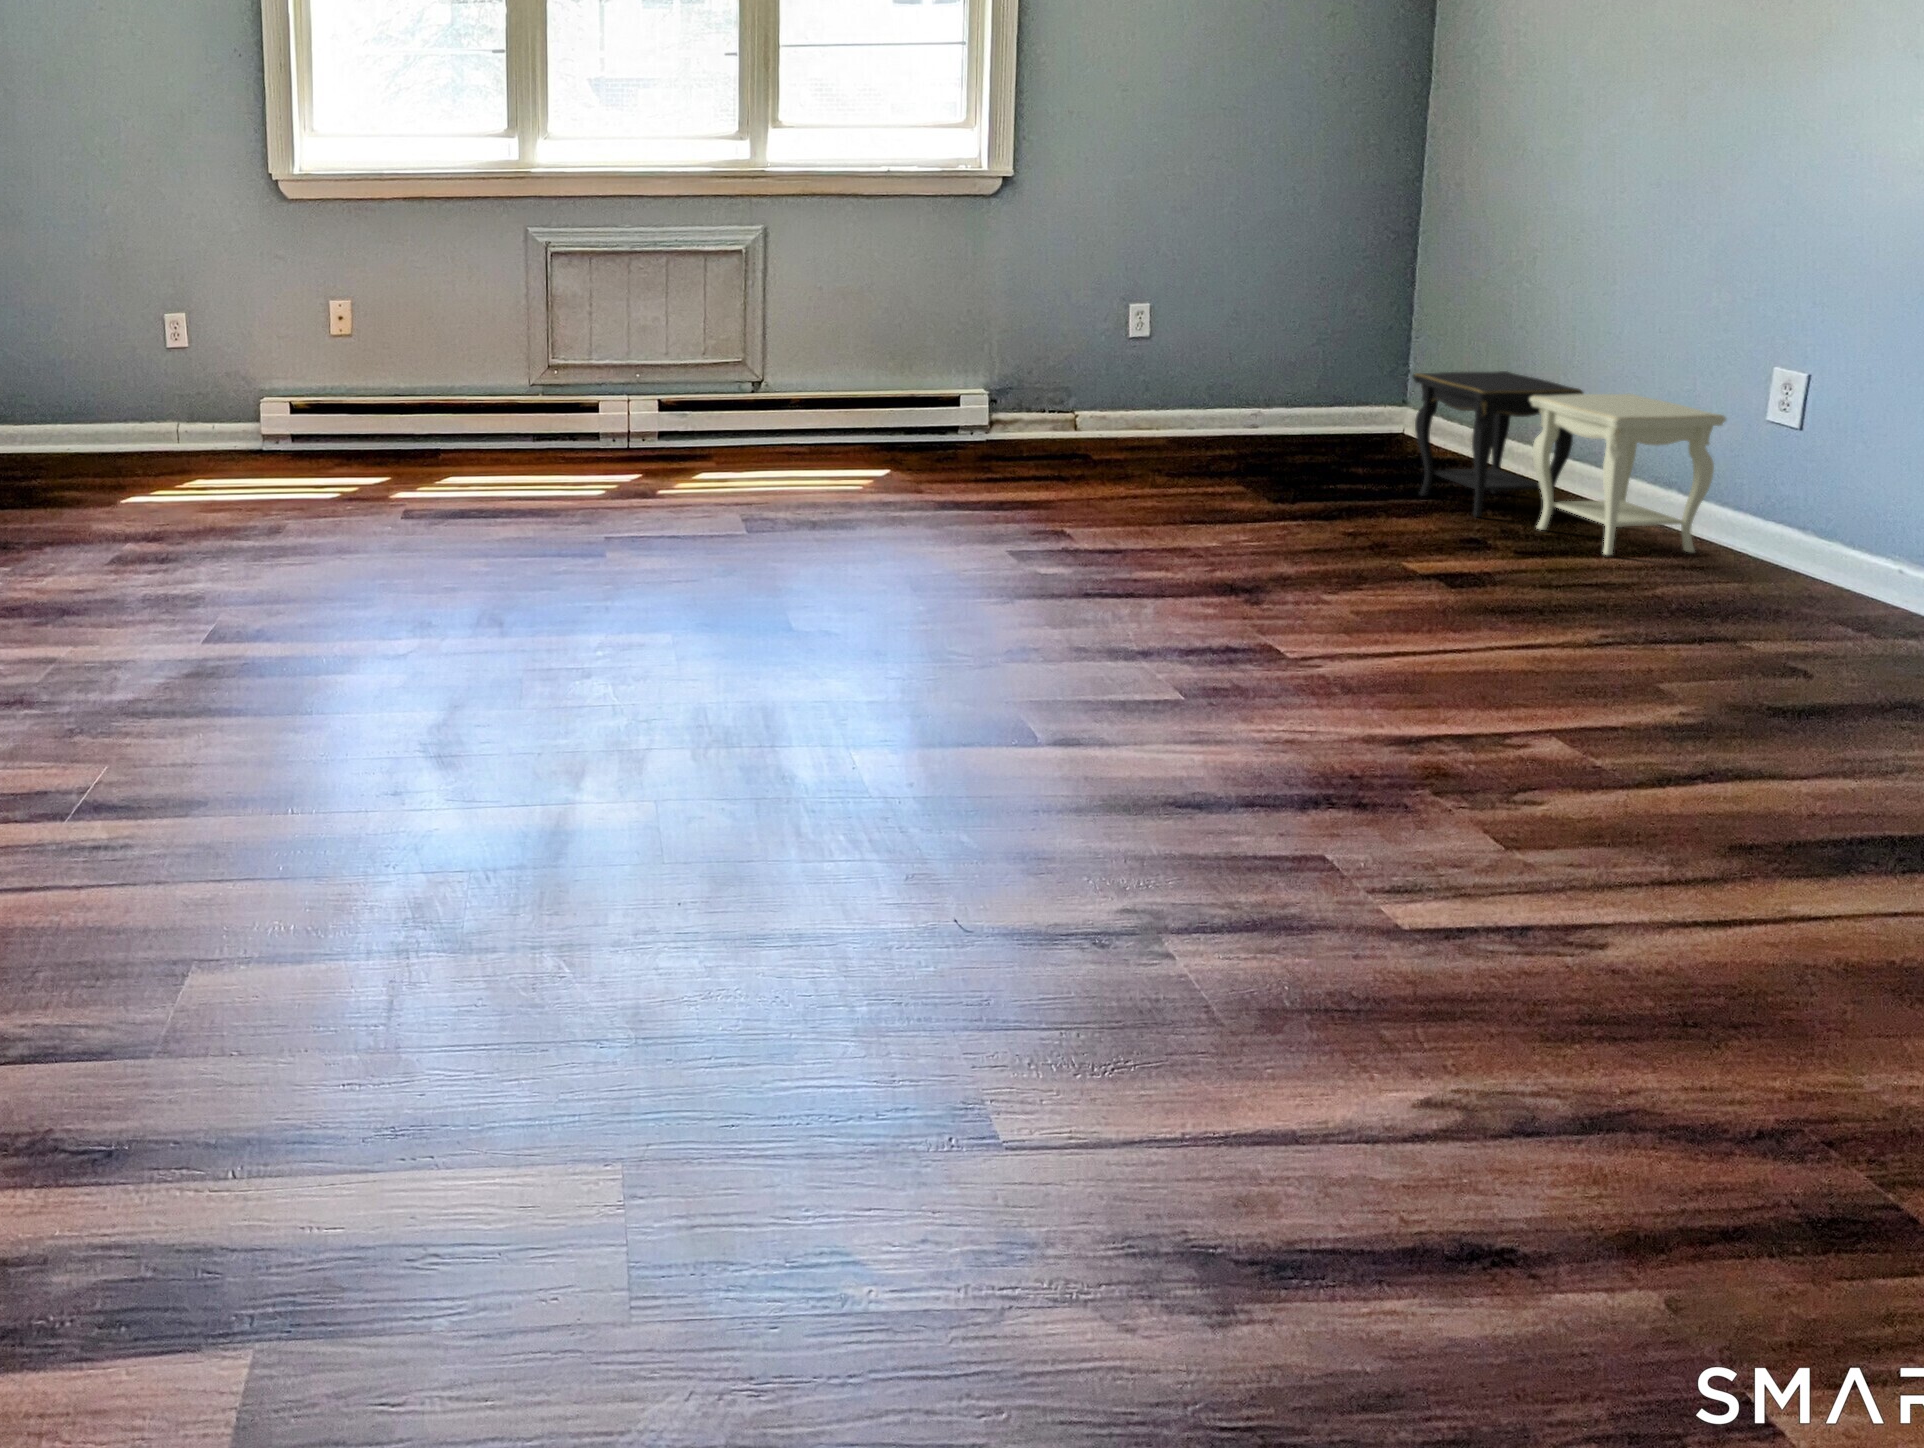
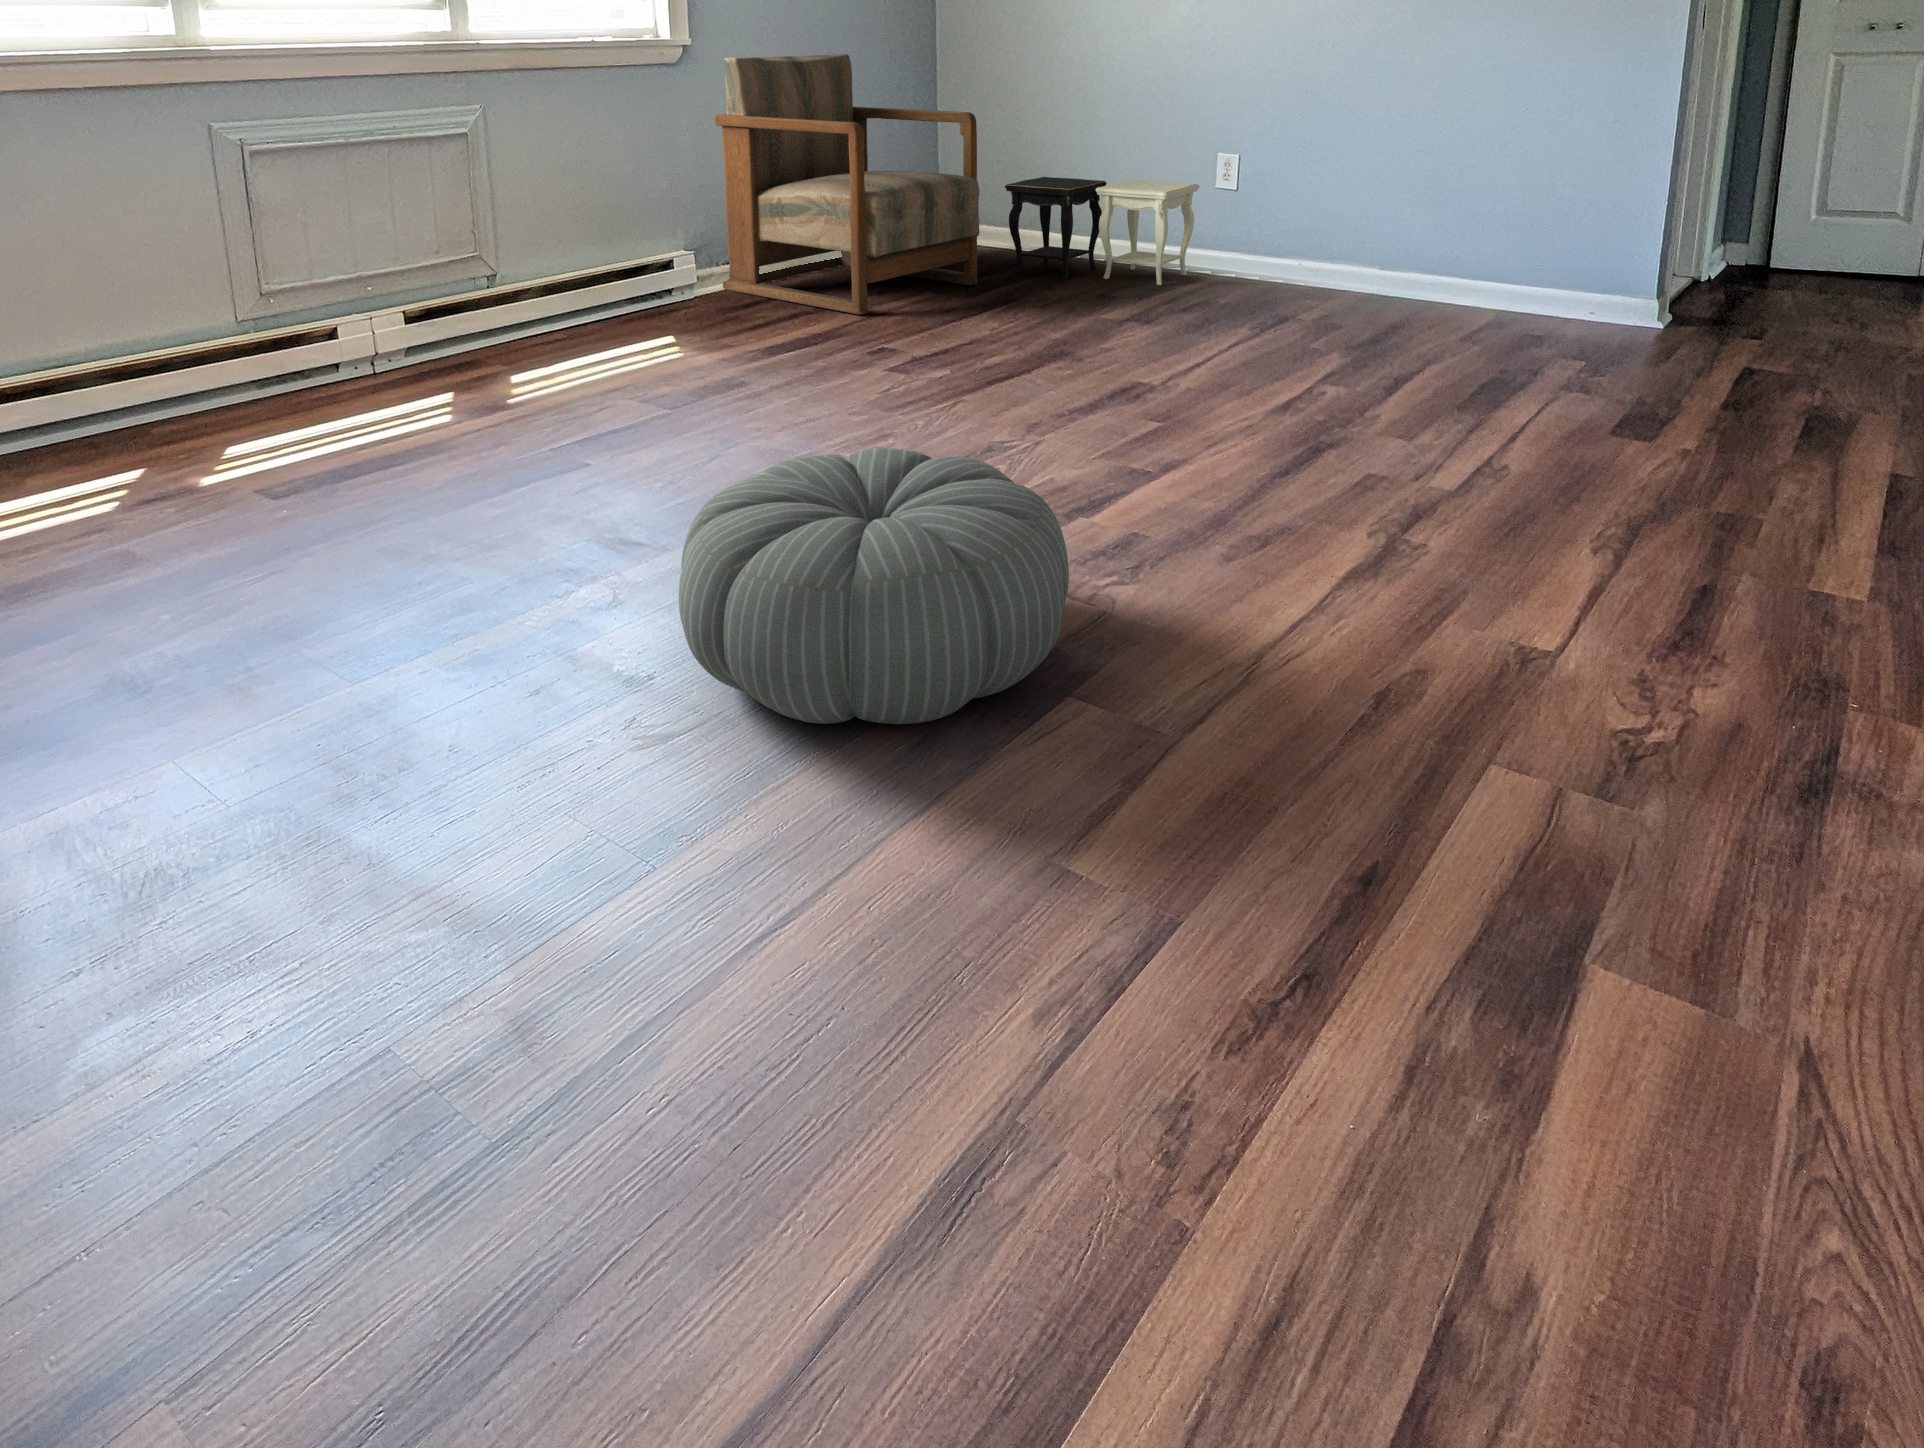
armchair: none [1033,188,1348,498] -> present [715,54,979,314]
pouf: none [354,570,709,809] -> present [679,448,1069,724]

